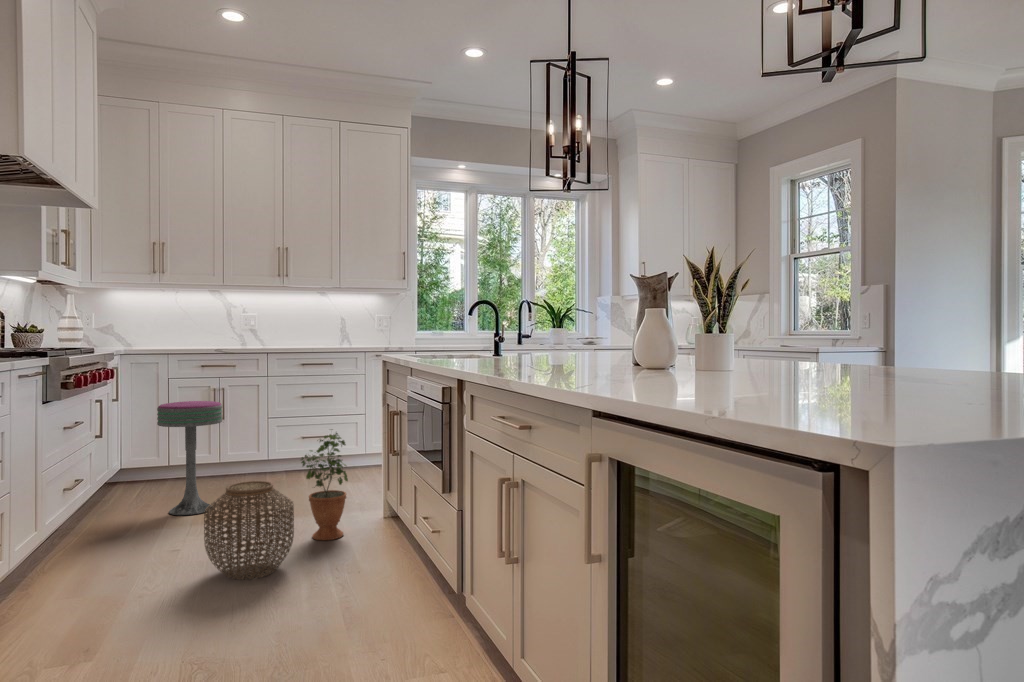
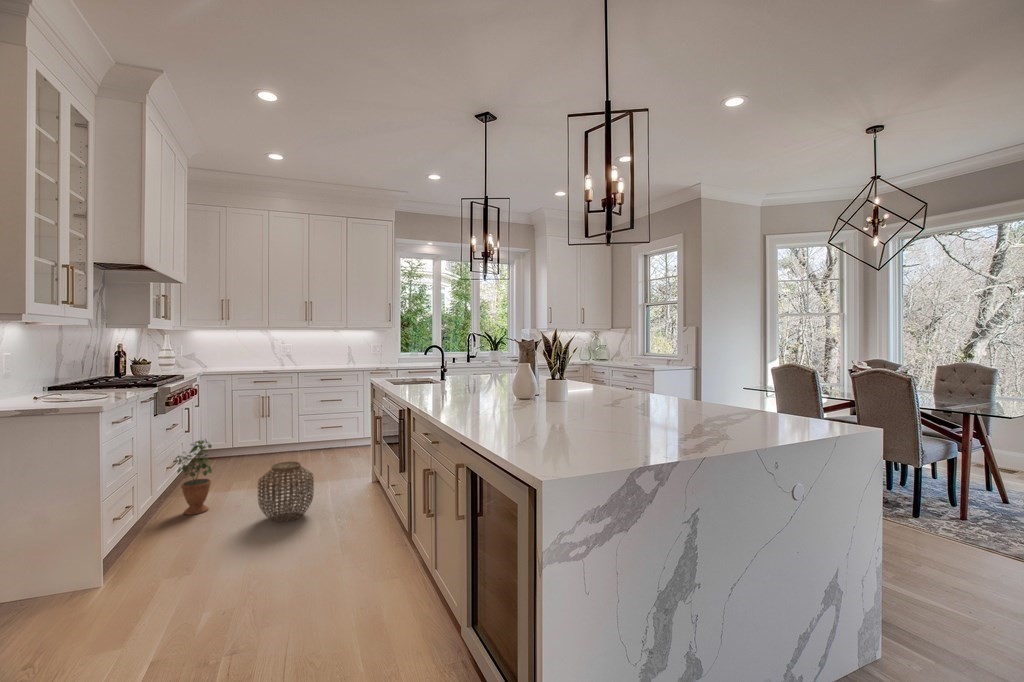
bar stool: present [157,401,222,515] -> none [225,406,268,481]
potted plant: present [301,433,348,540] -> present [175,440,212,515]

